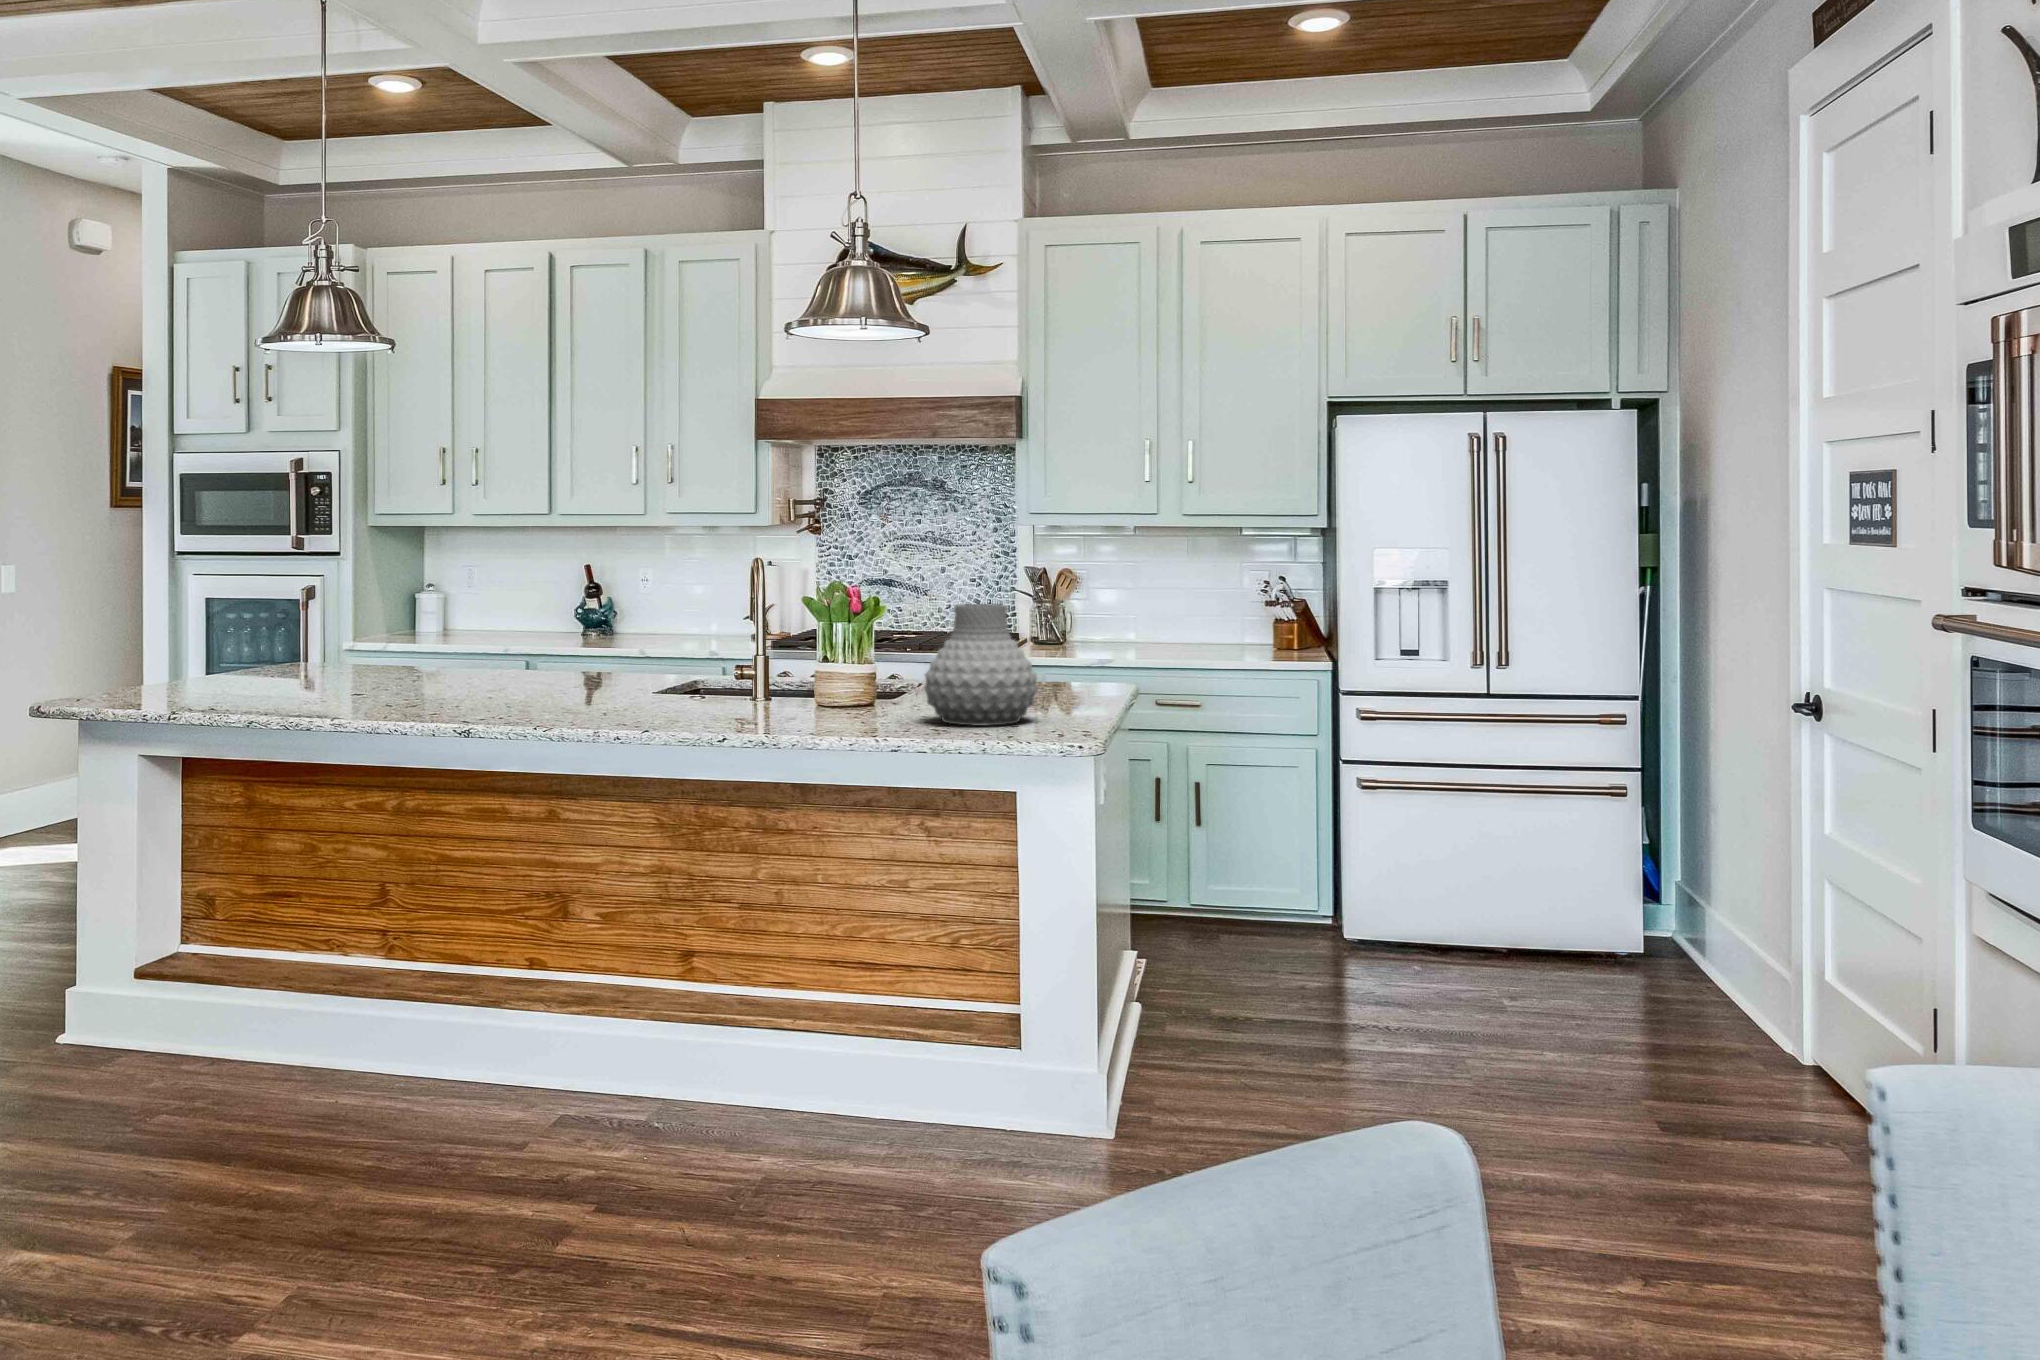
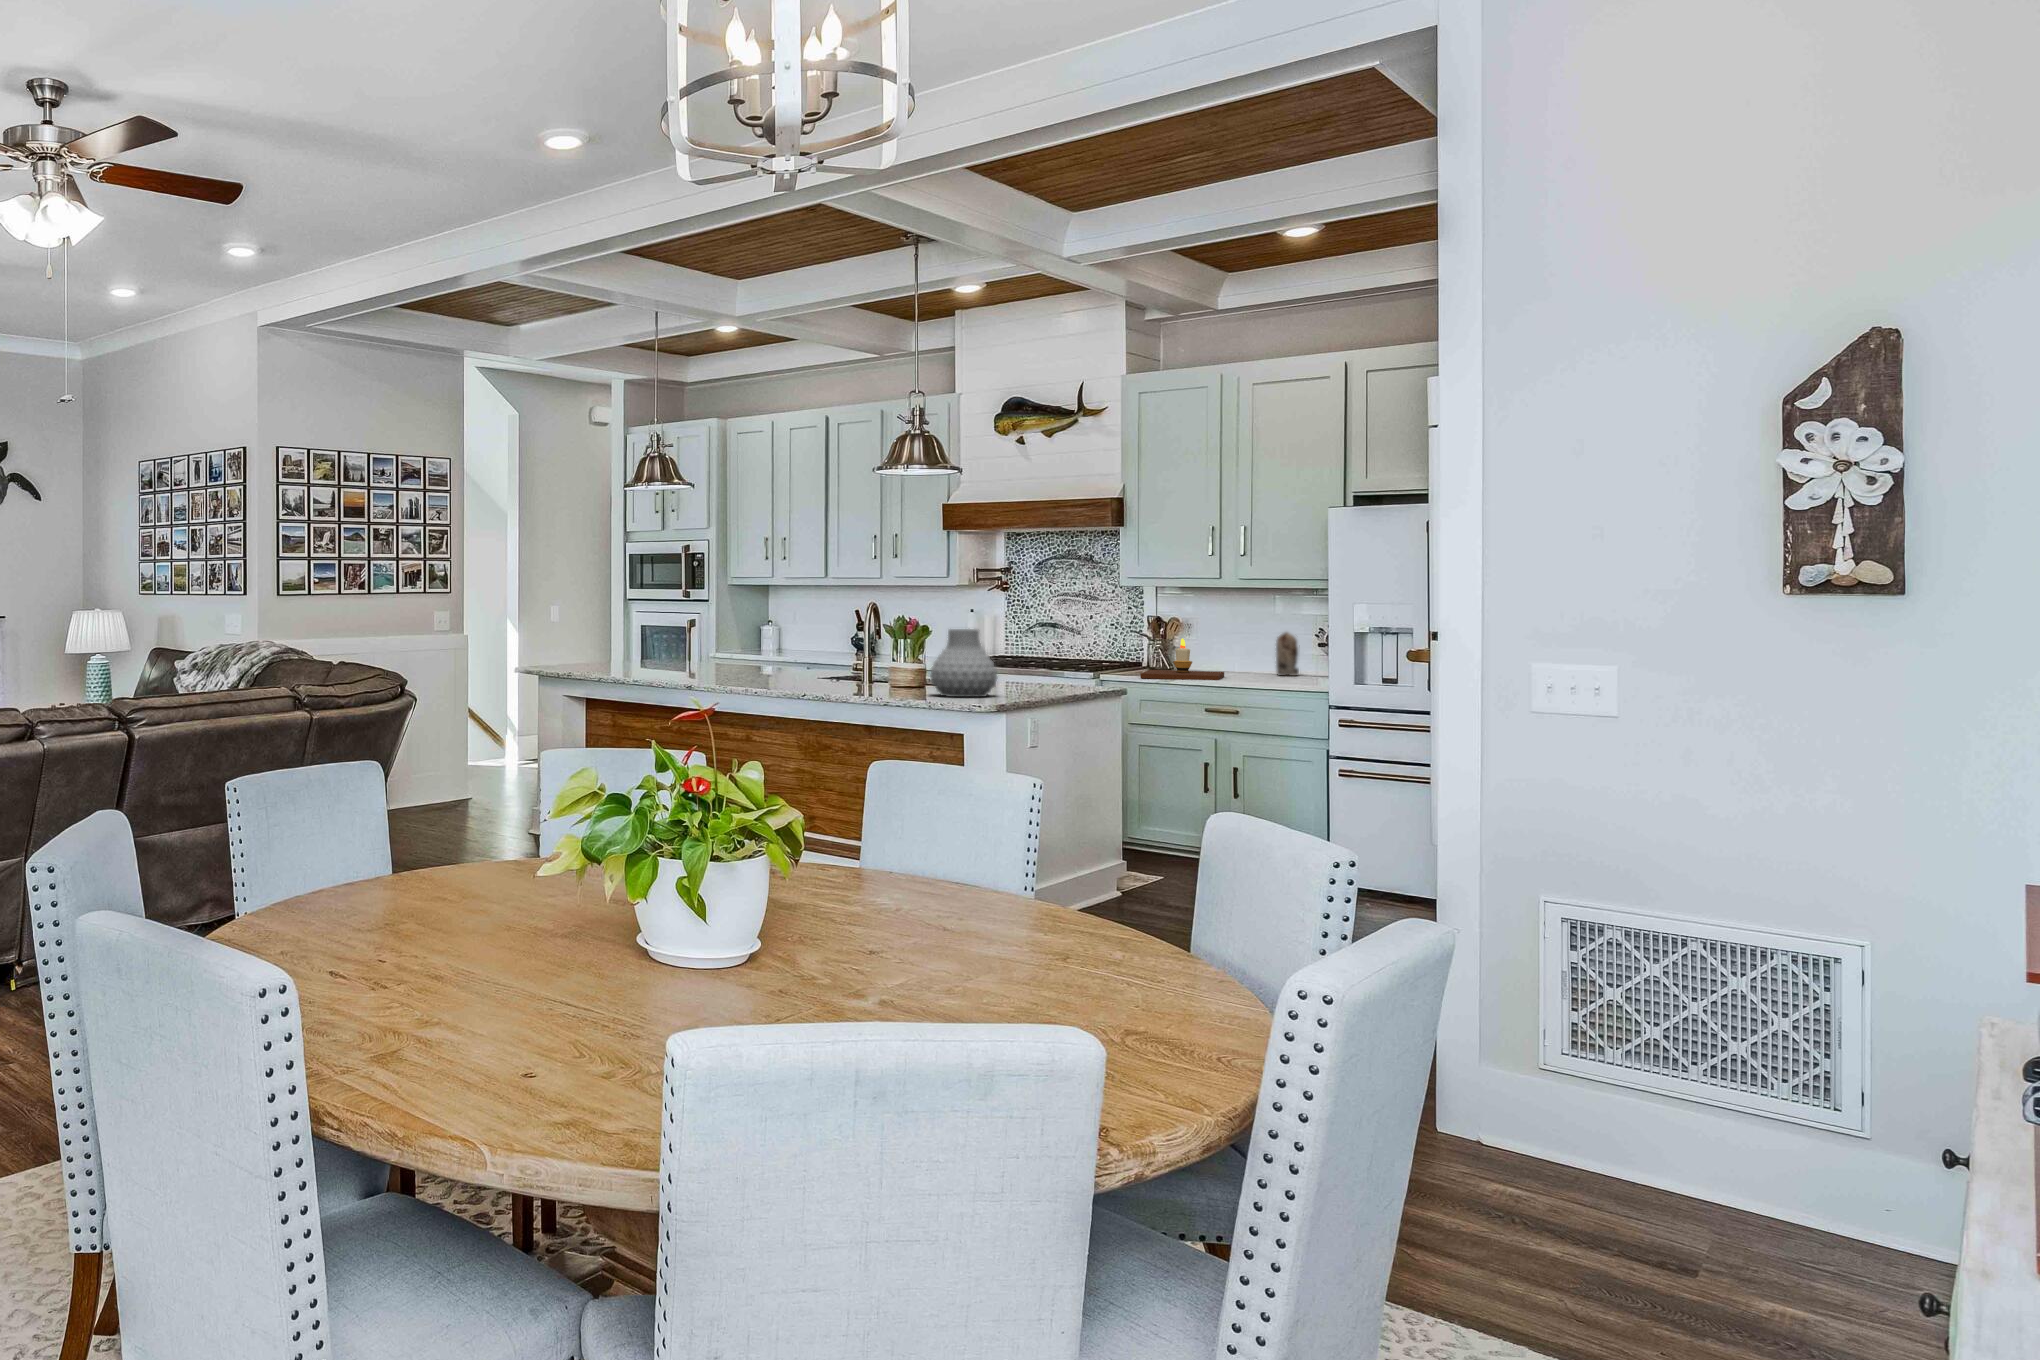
wine bottle: none [1207,559,1235,649] -> present [1276,632,1299,676]
candle: none [1062,602,1179,663] -> present [1140,638,1224,680]

